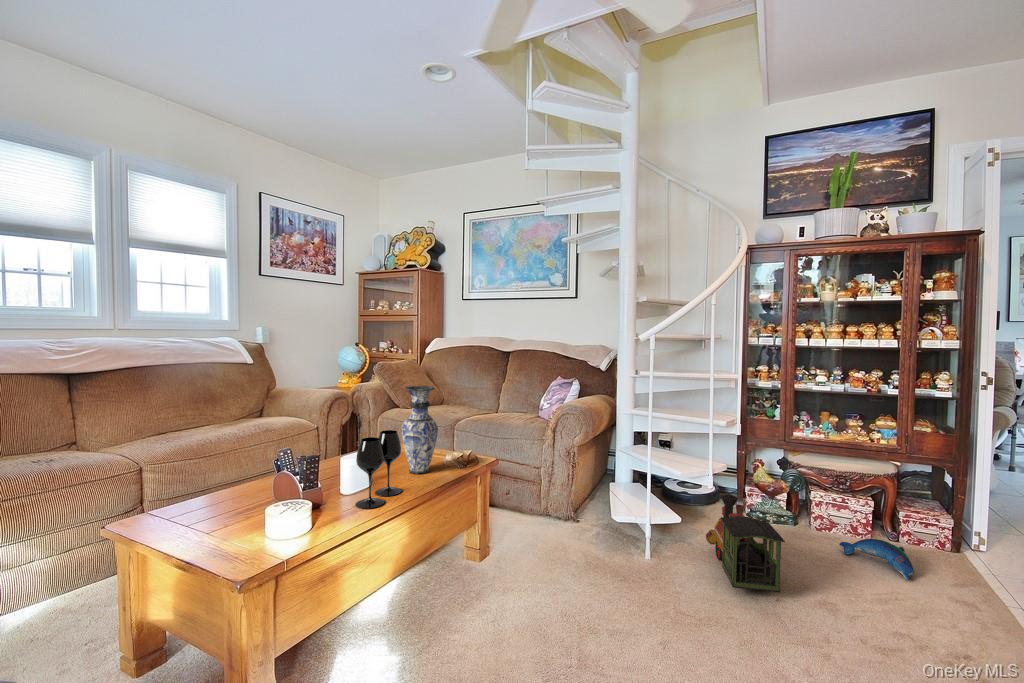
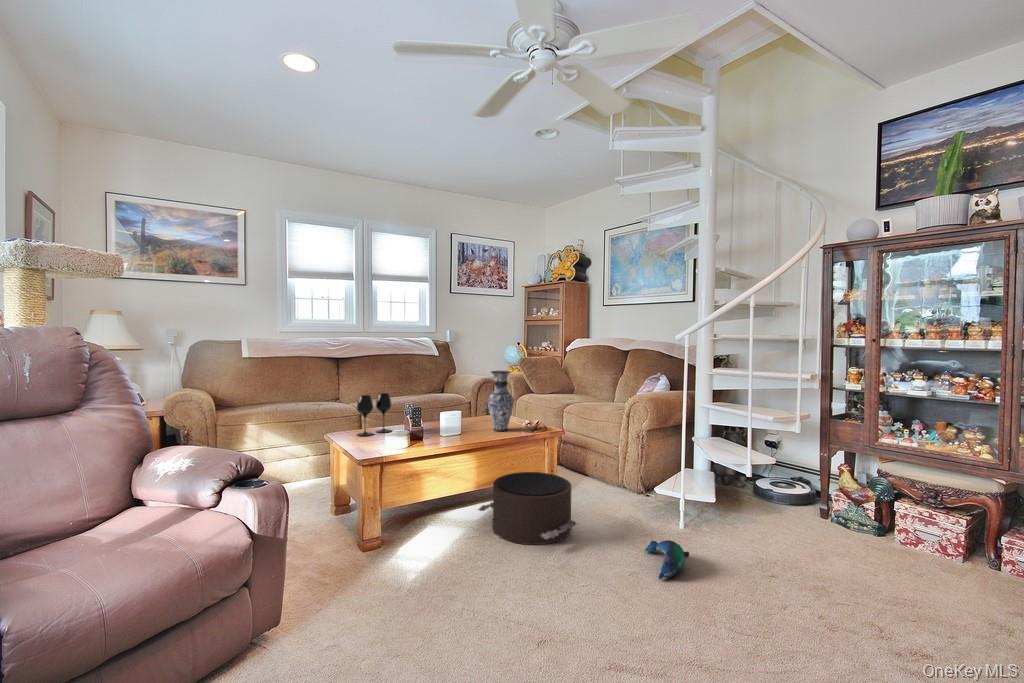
wine glass: present [355,430,402,509] -> present [357,393,391,436]
toy train: present [706,494,785,592] -> none [725,484,788,566]
pouf: none [411,523,562,644] -> present [478,472,576,545]
plush toy: present [839,539,914,580] -> present [645,540,689,579]

